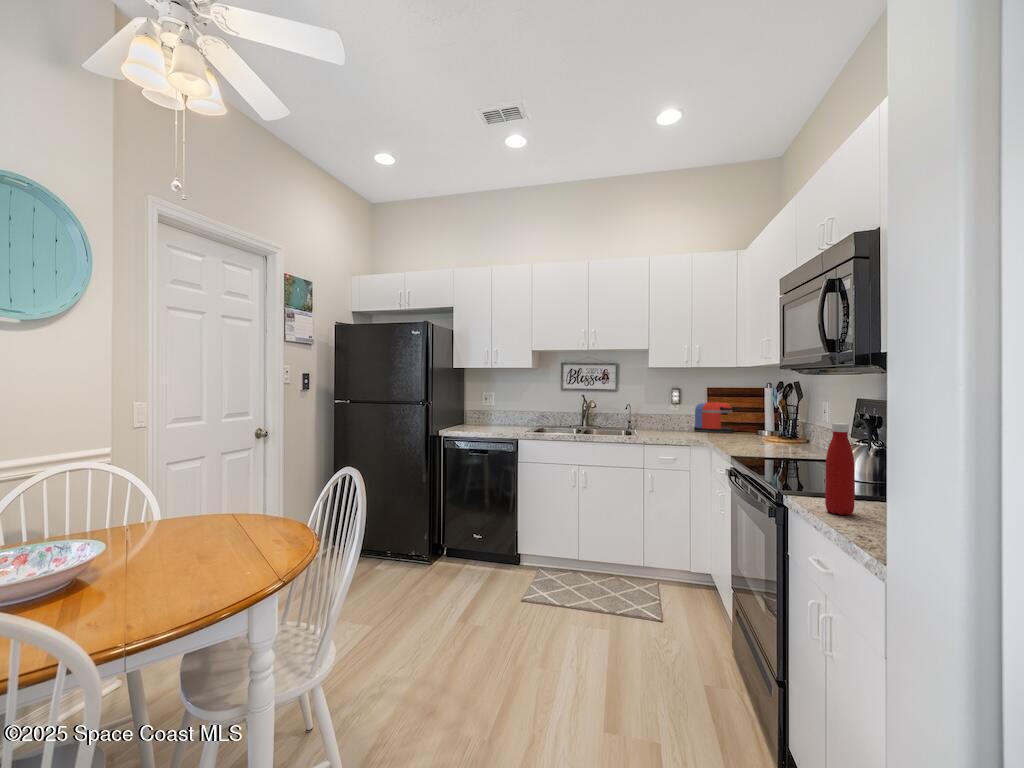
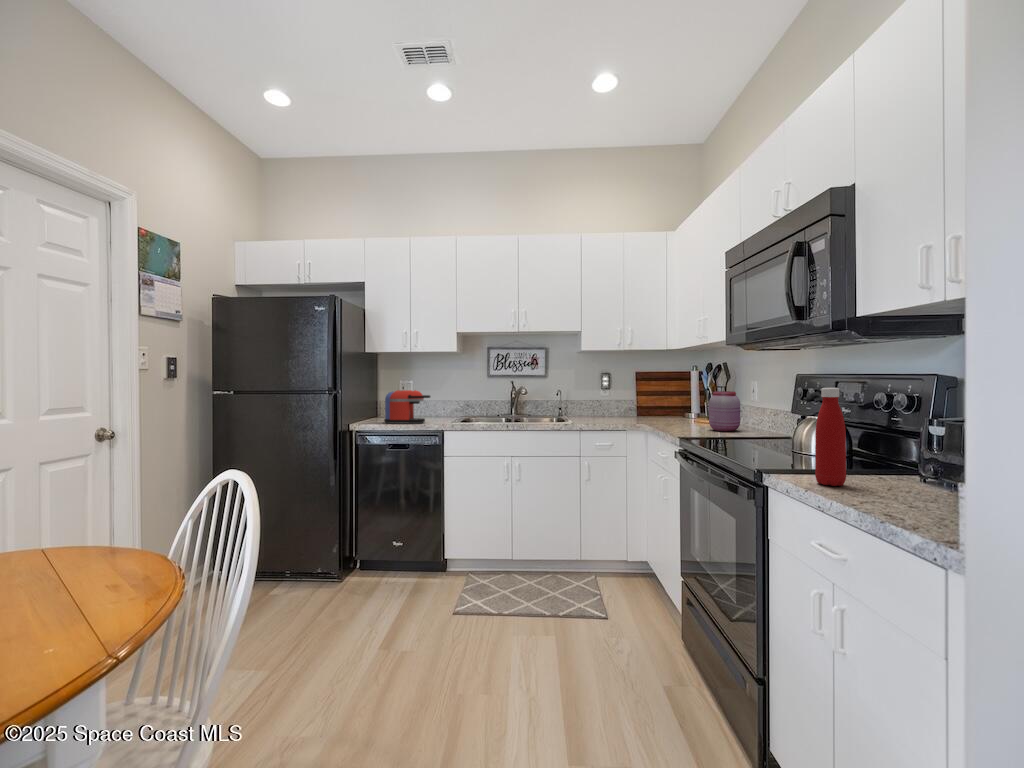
coffee maker: present [694,402,739,432] -> present [384,390,430,424]
jar: none [769,412,802,452] -> present [709,391,740,431]

